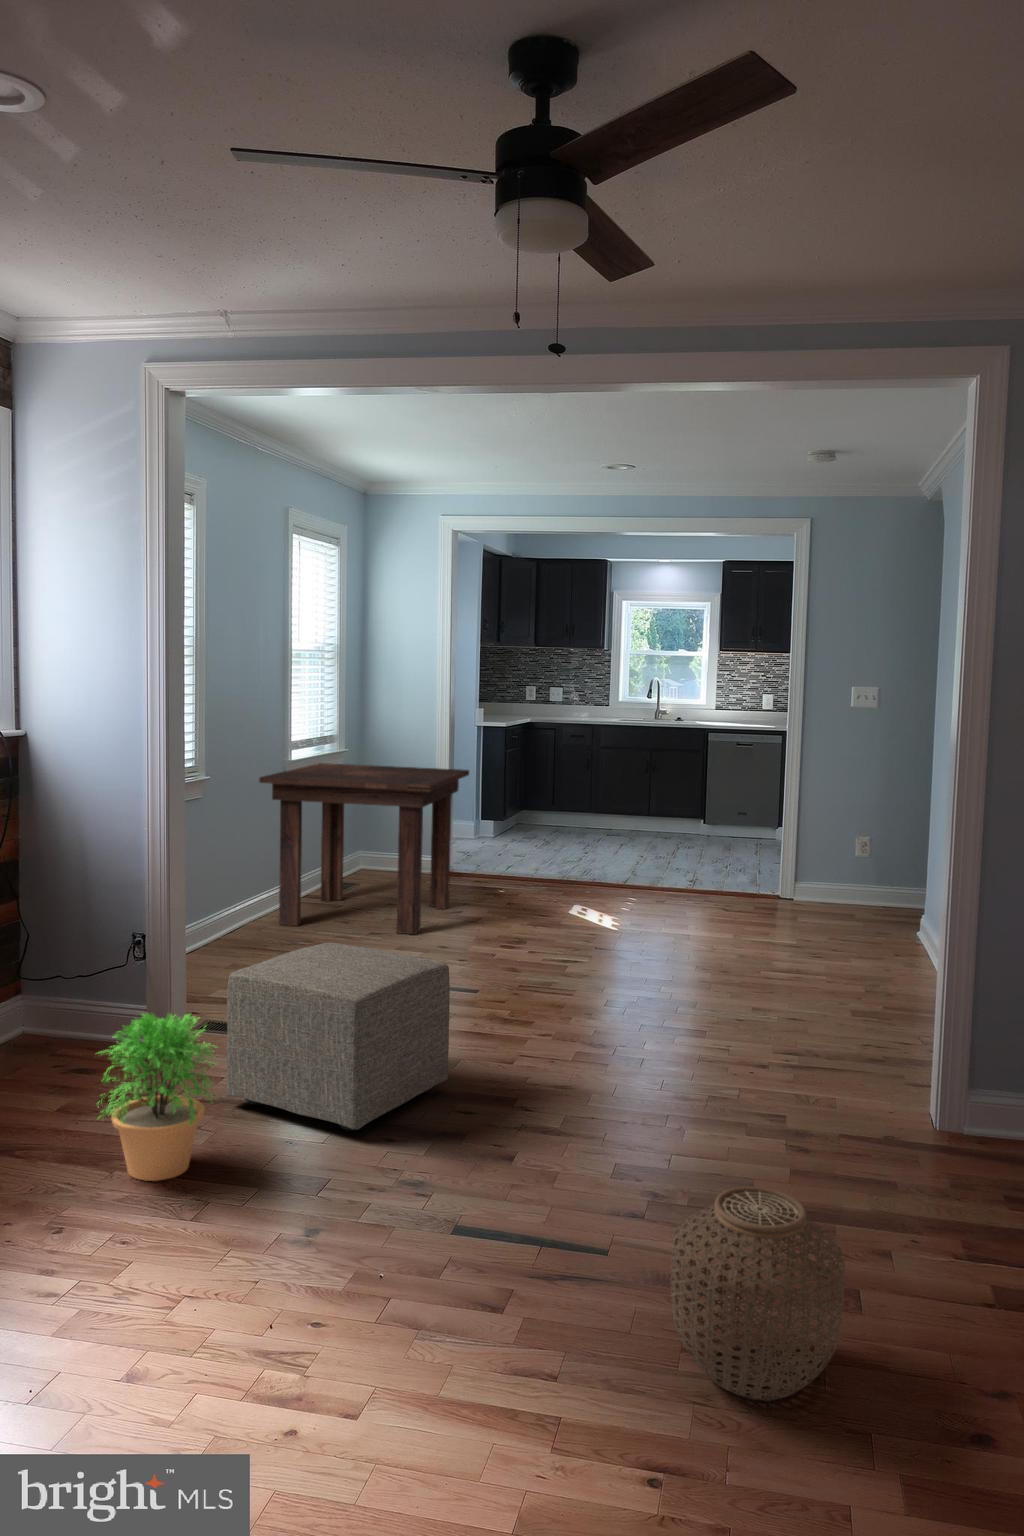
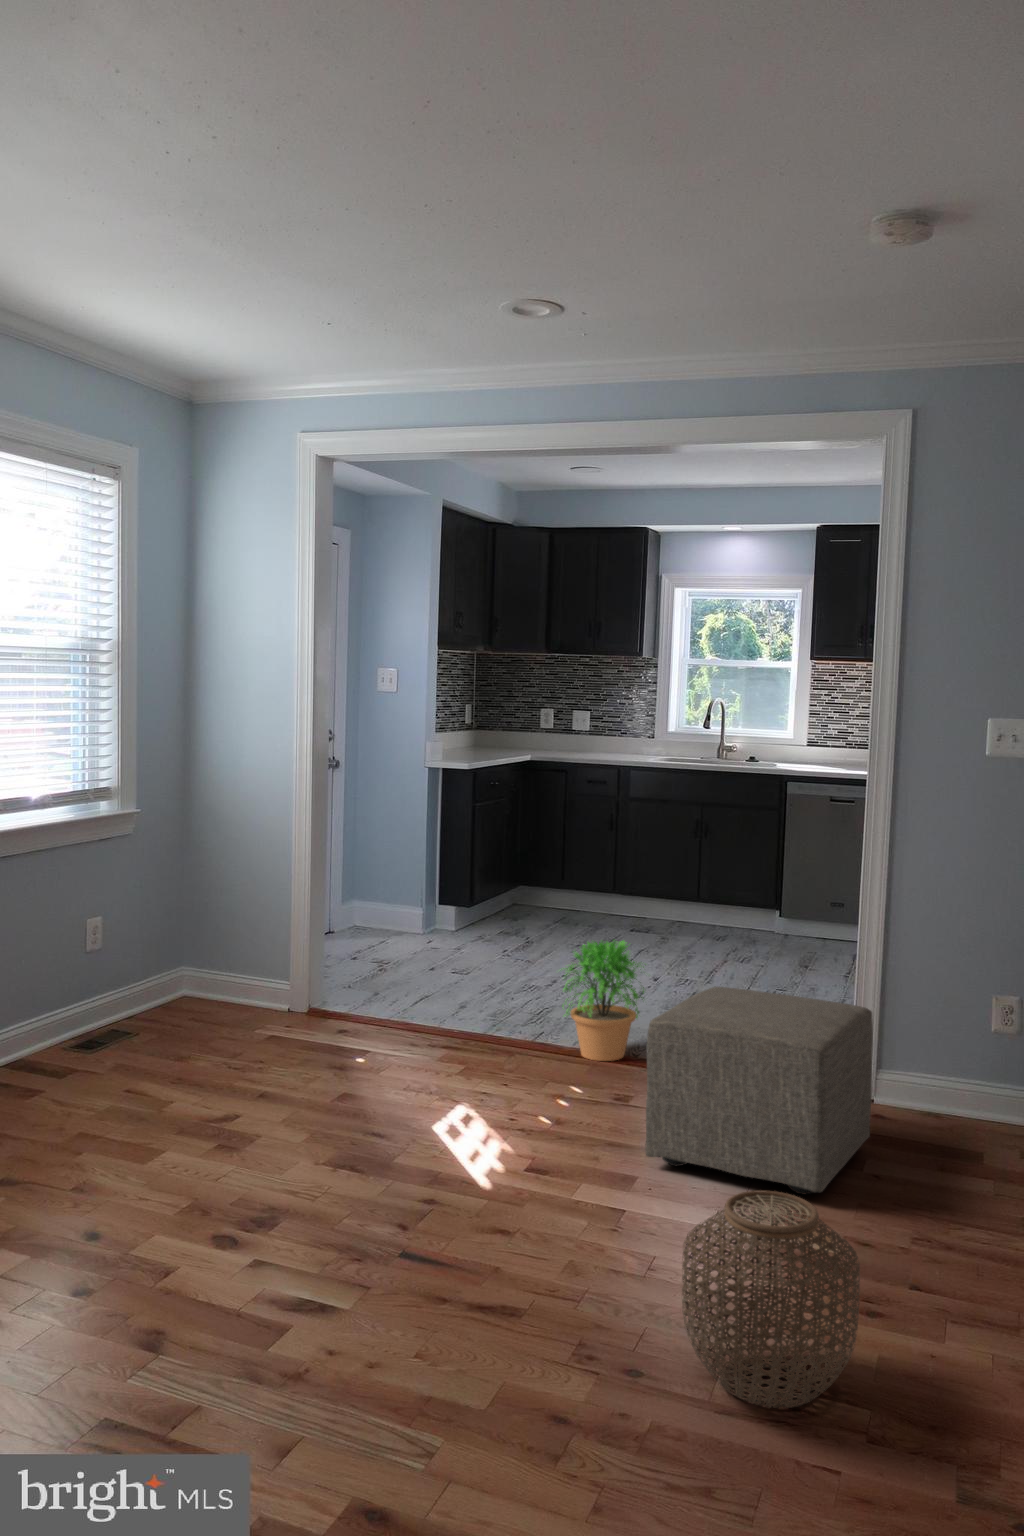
dining table: present [259,763,469,934] -> none [272,791,489,965]
ottoman: present [227,942,450,1131] -> present [645,986,873,1195]
potted plant: present [98,1012,214,1181] -> present [561,941,644,1061]

